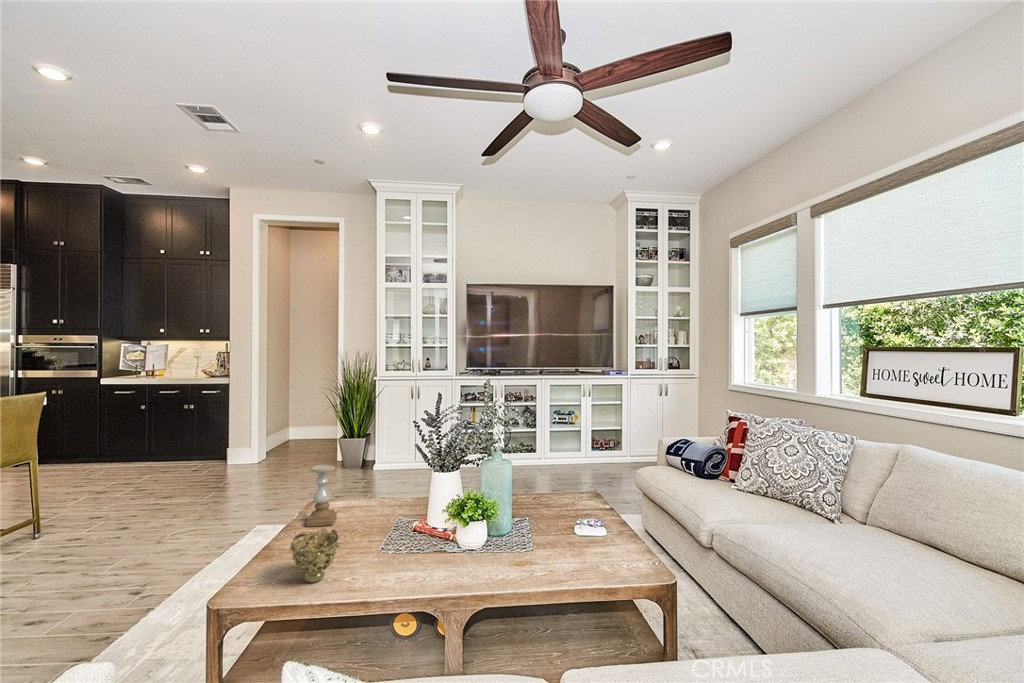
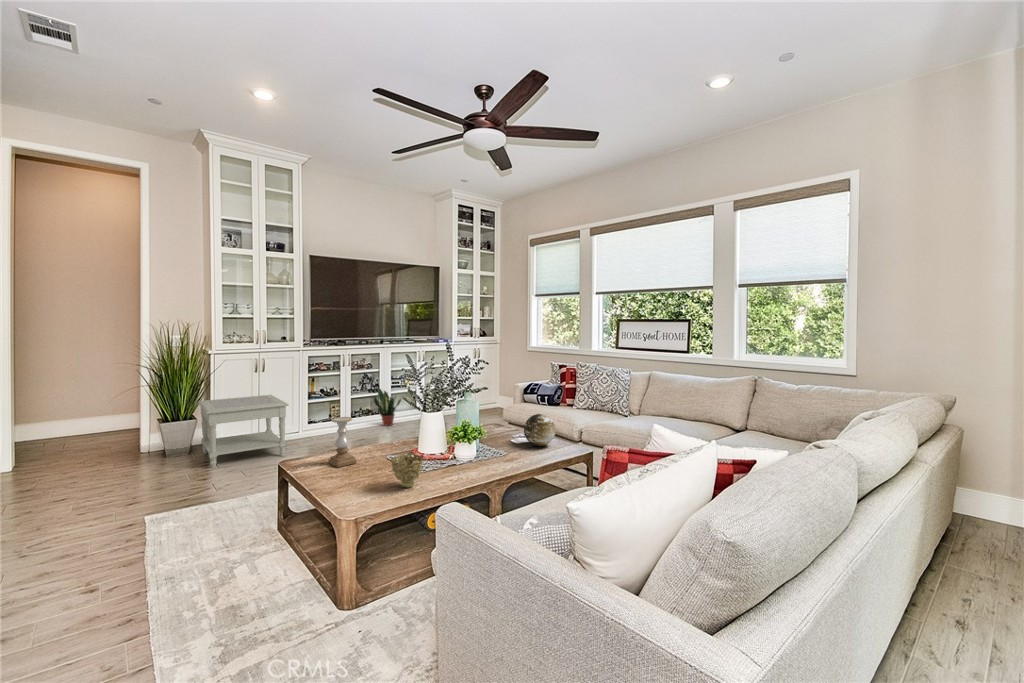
side table: none [338,424,419,491] -> present [198,395,289,468]
potted plant: none [525,424,555,471] -> present [374,387,401,426]
decorative orb: none [567,498,619,553] -> present [524,414,556,446]

